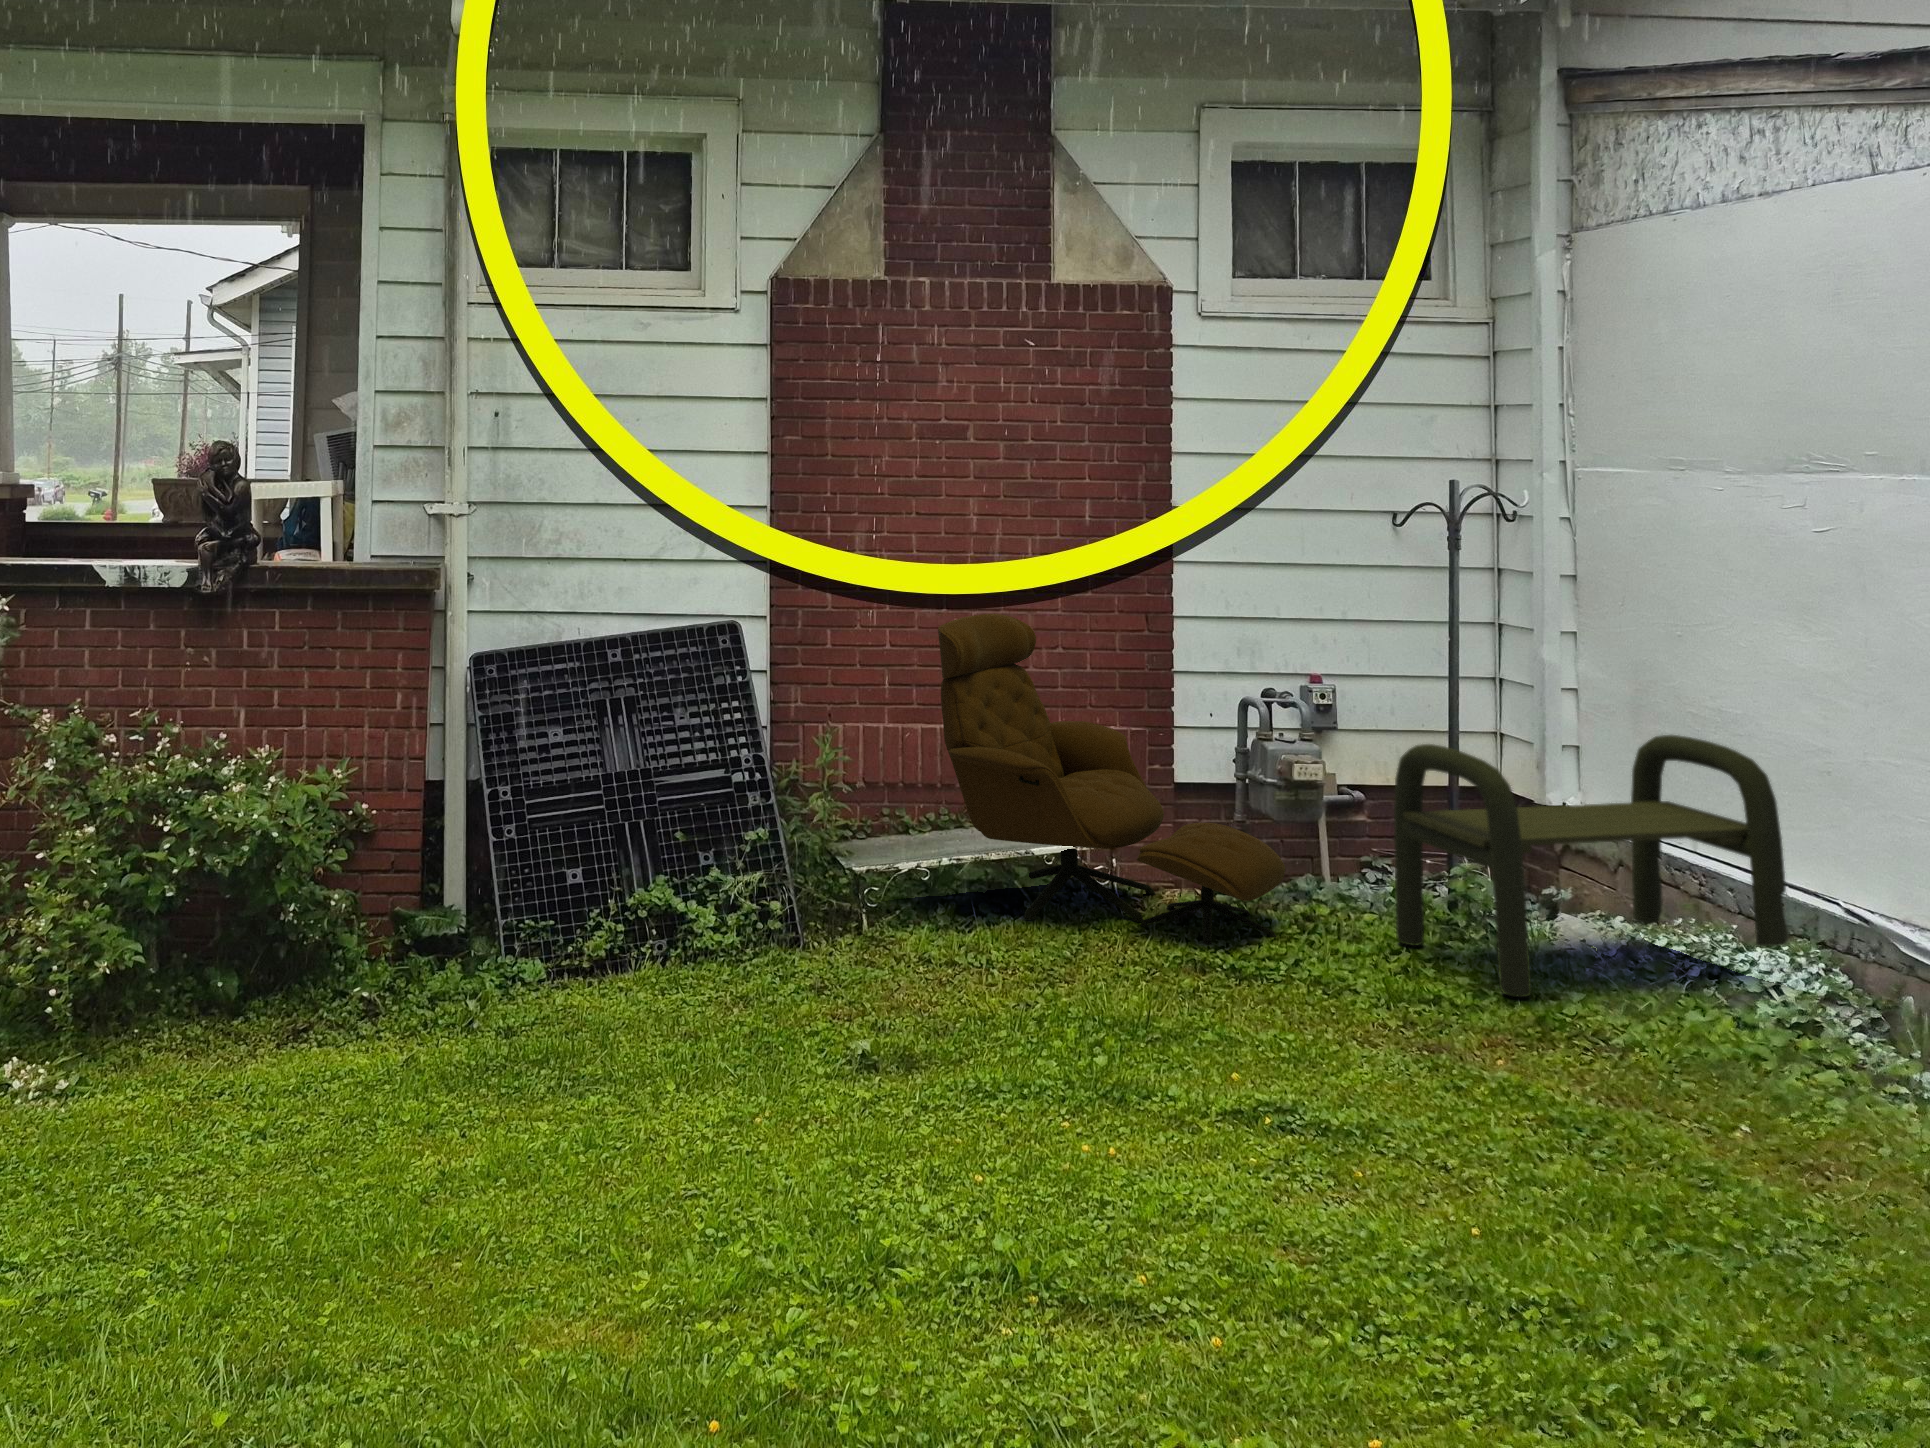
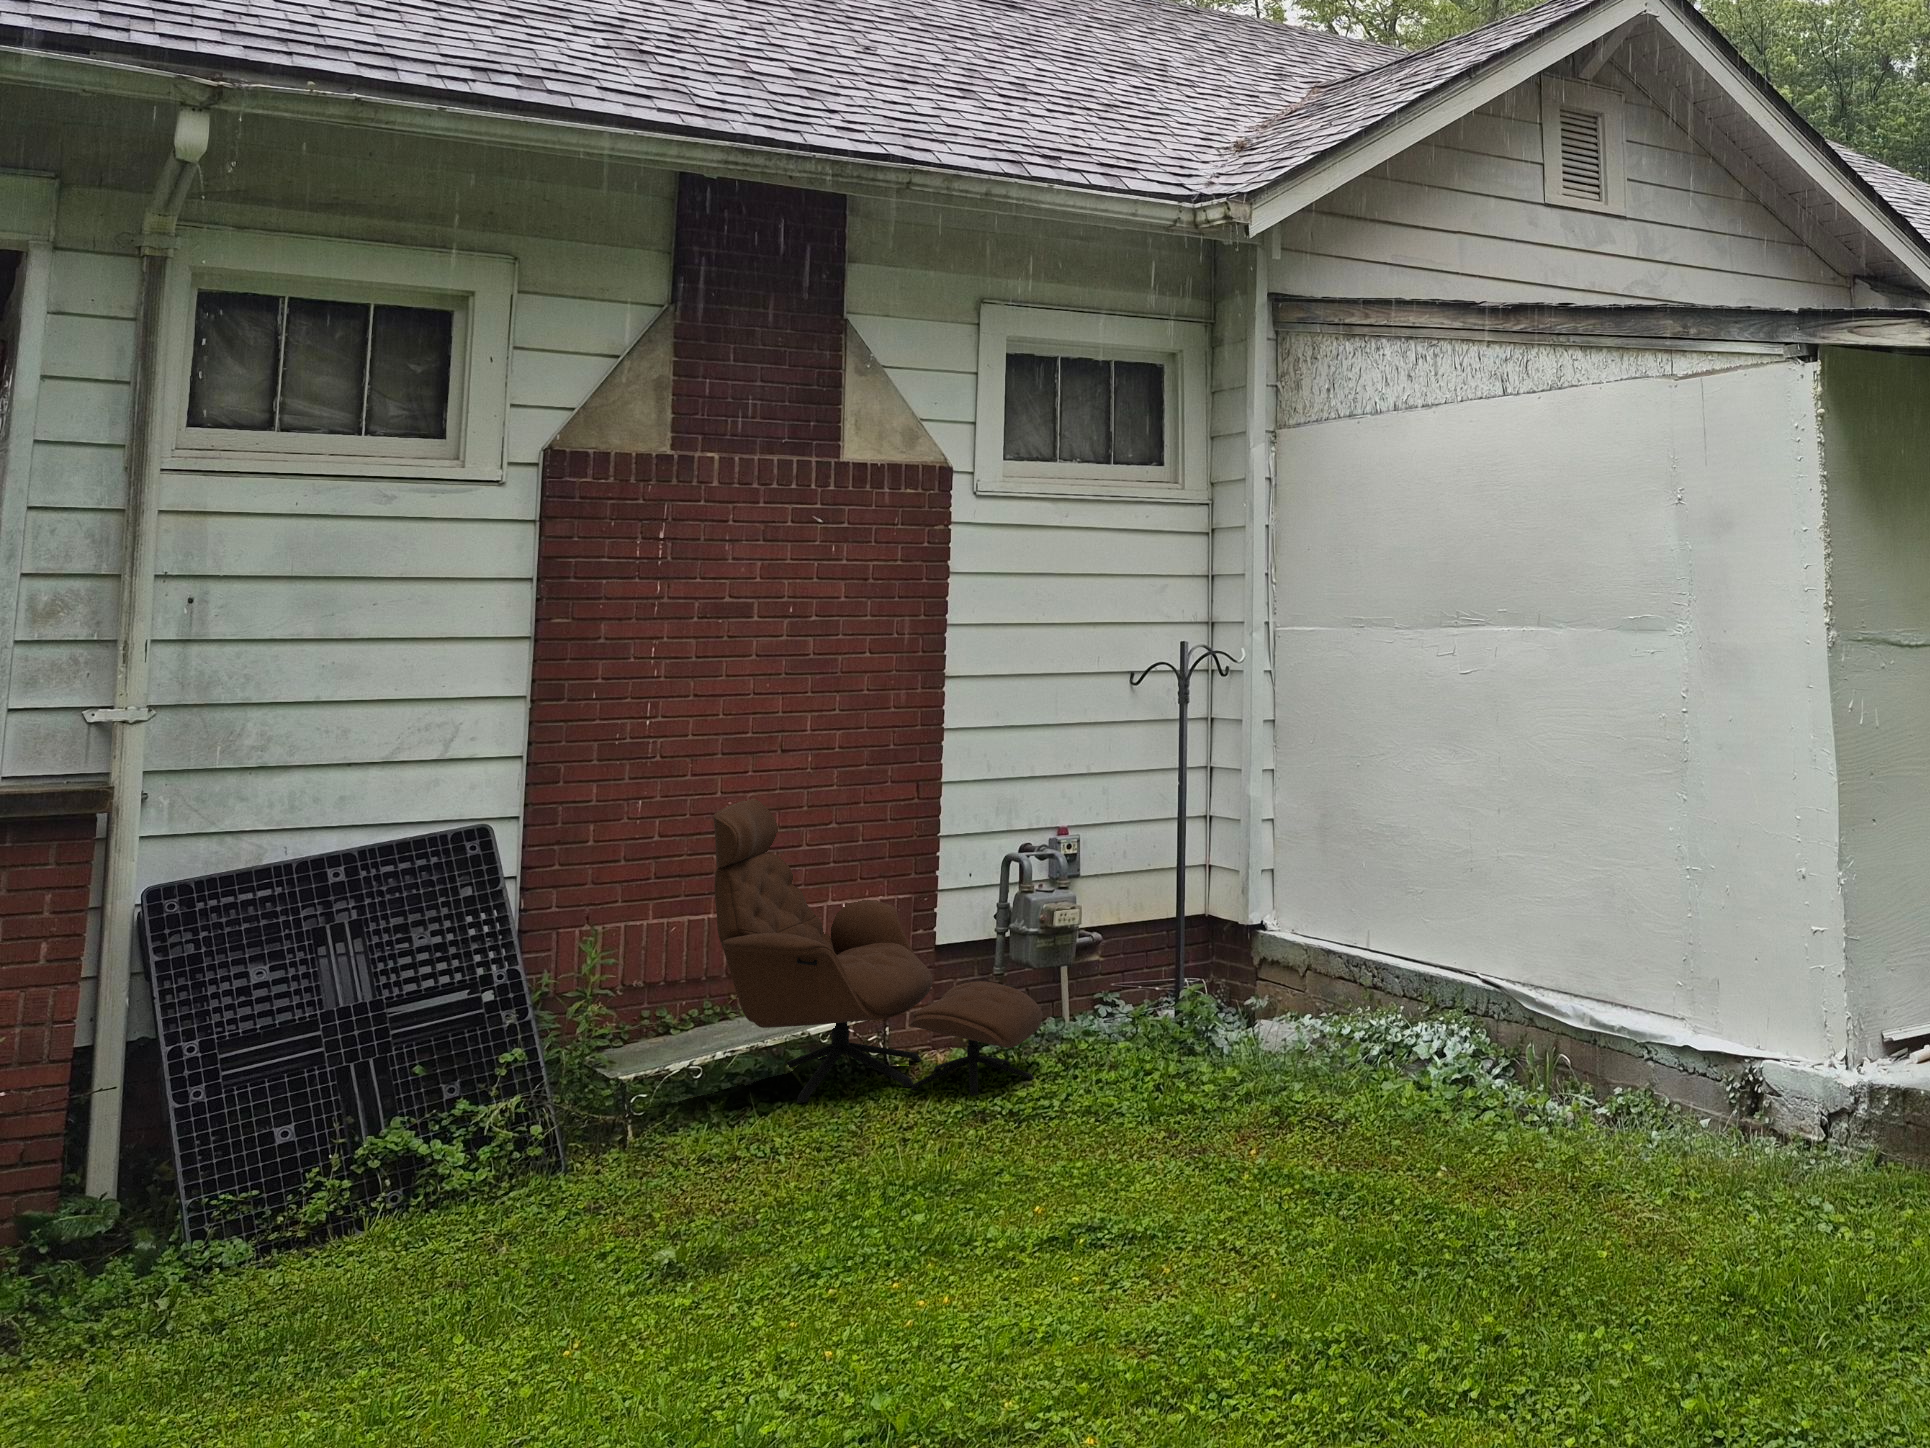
bench: present [1394,735,1788,997] -> none [1135,855,1420,1091]

